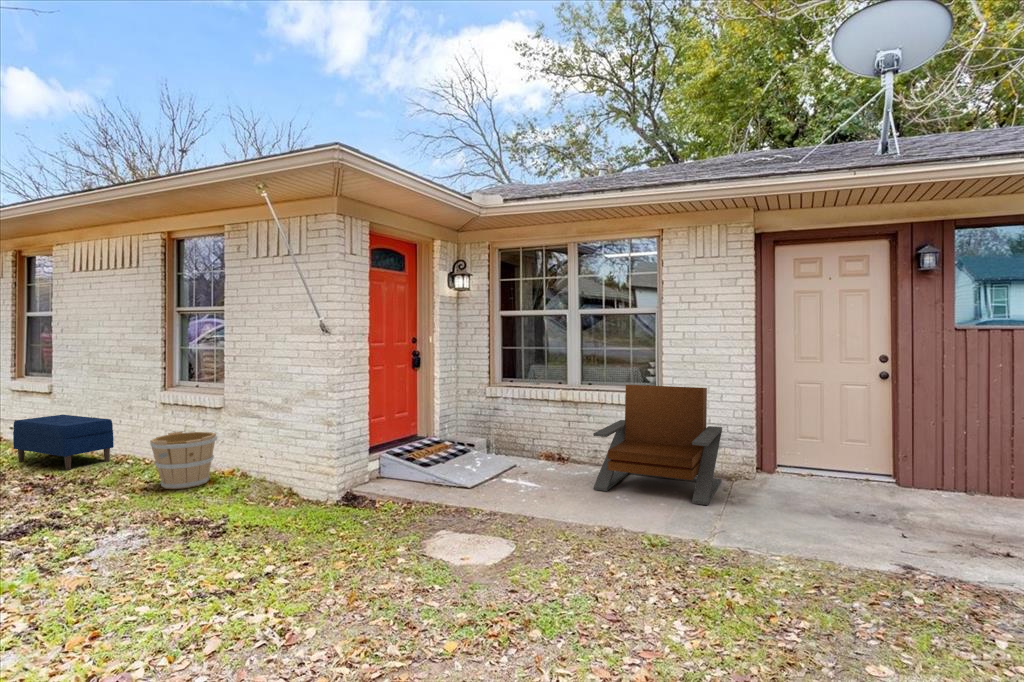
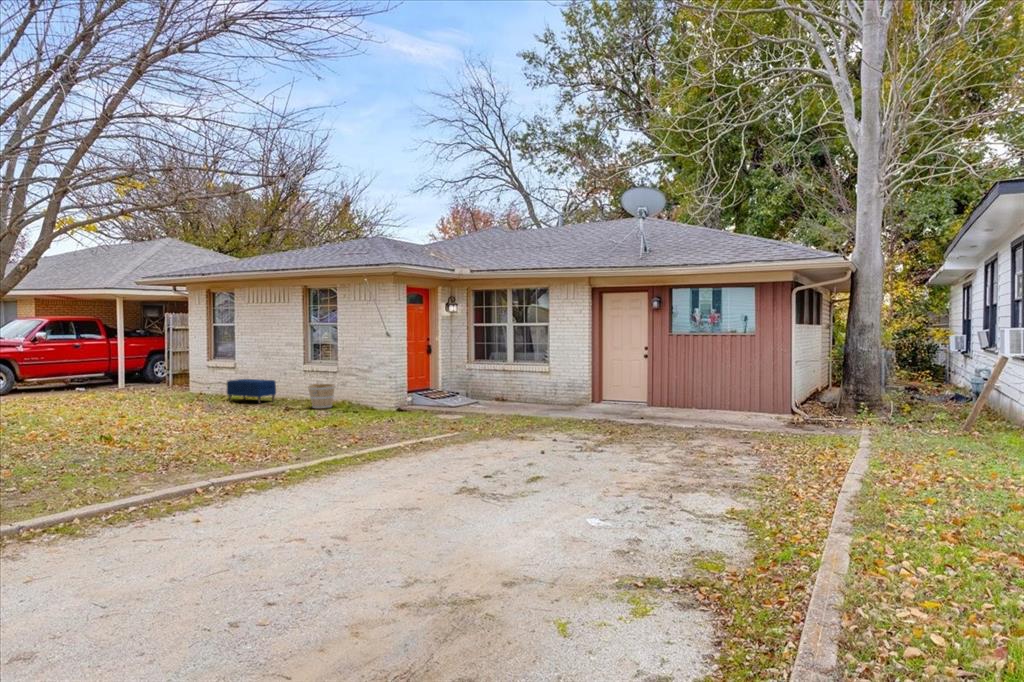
lounge chair: present [593,385,722,505] -> none [509,361,572,411]

